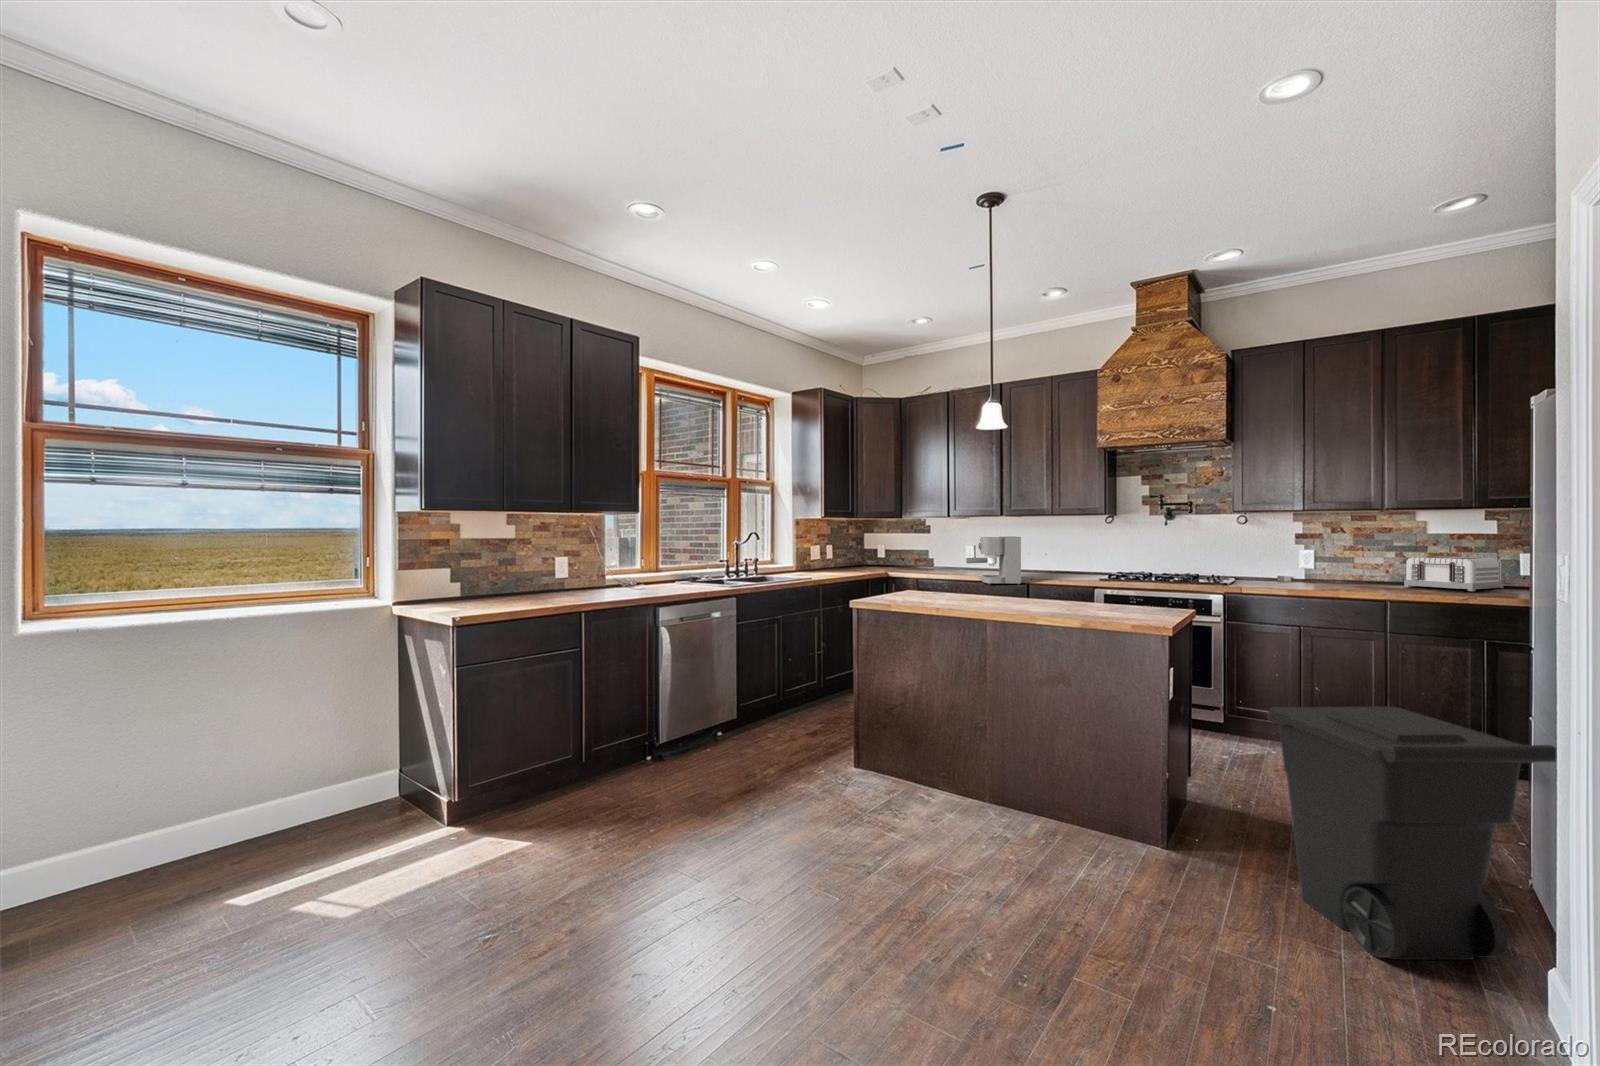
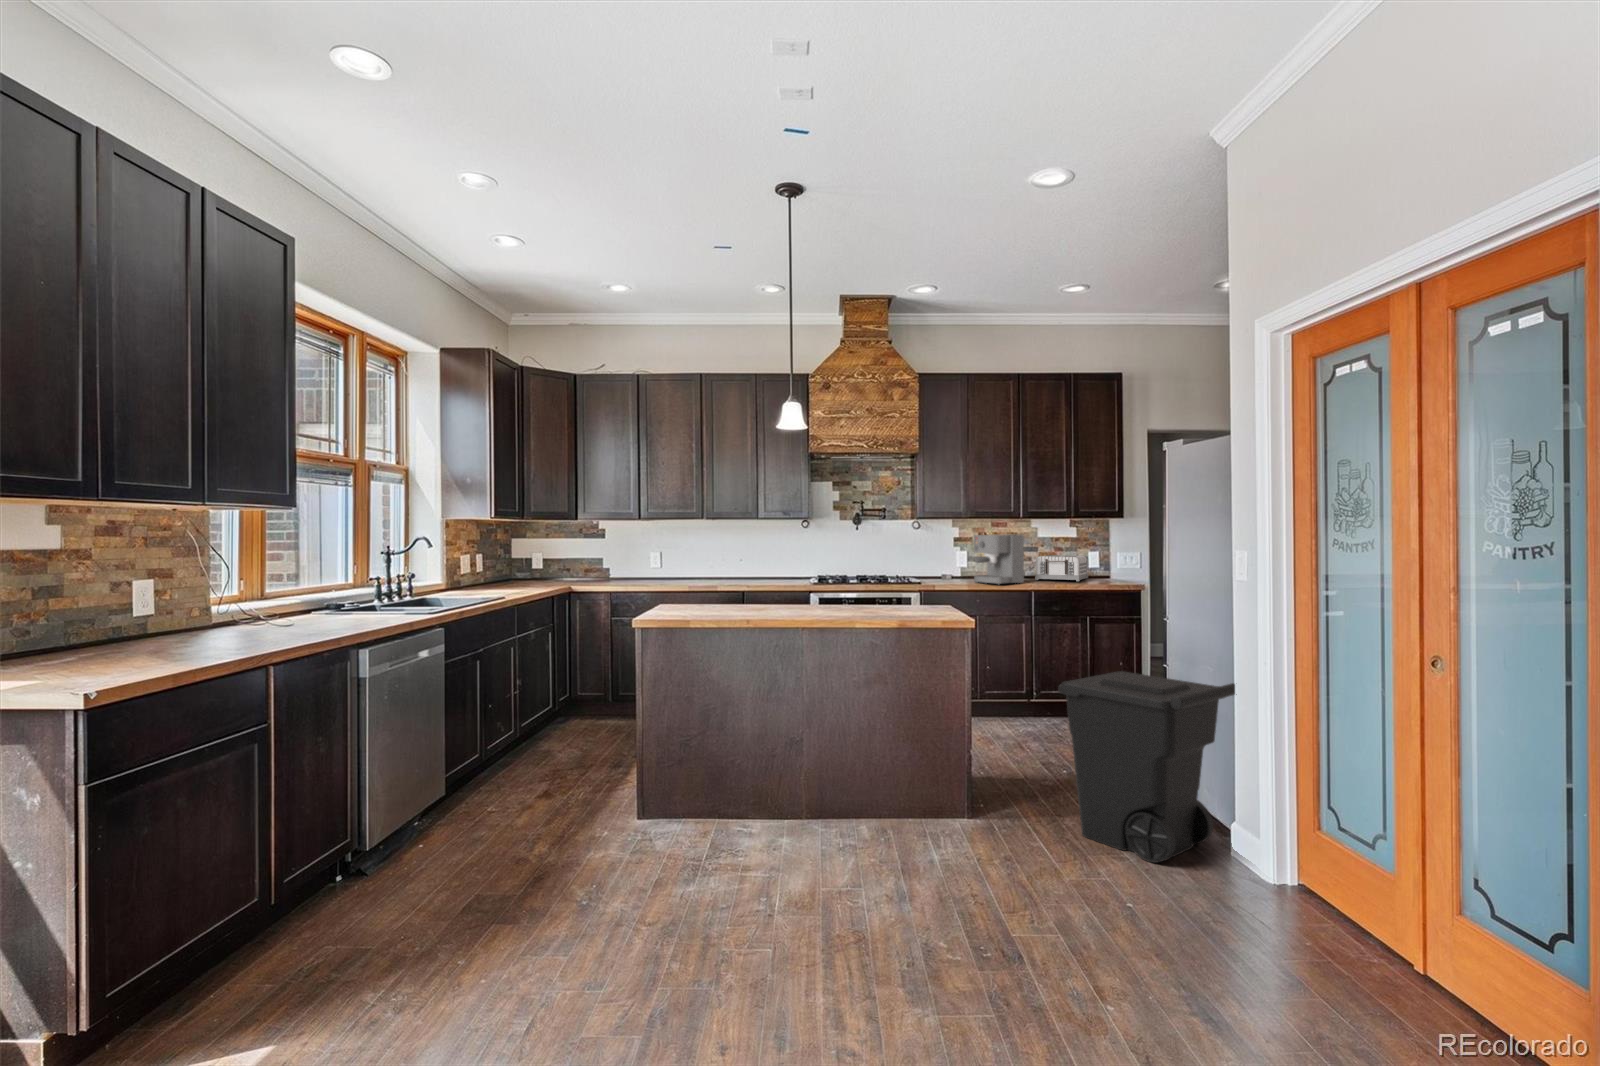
coffee maker: present [966,536,1021,584] -> present [974,534,1024,584]

